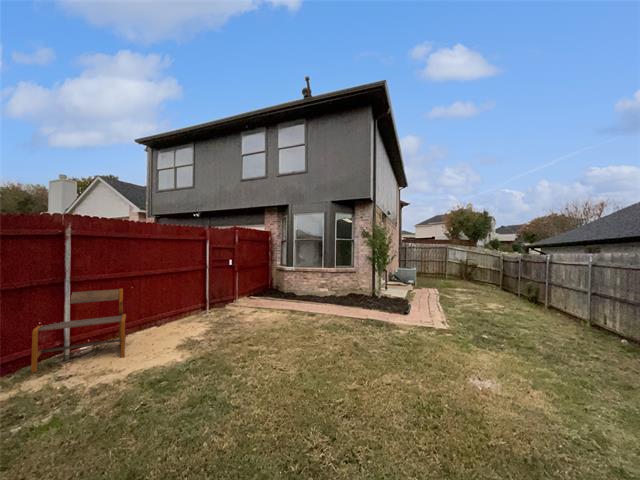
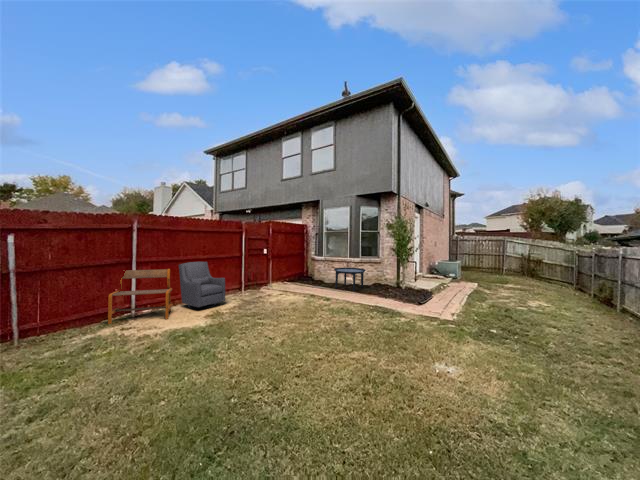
chair: none [131,277,194,338] -> present [179,262,225,309]
round table: none [309,278,343,303] -> present [334,267,366,291]

